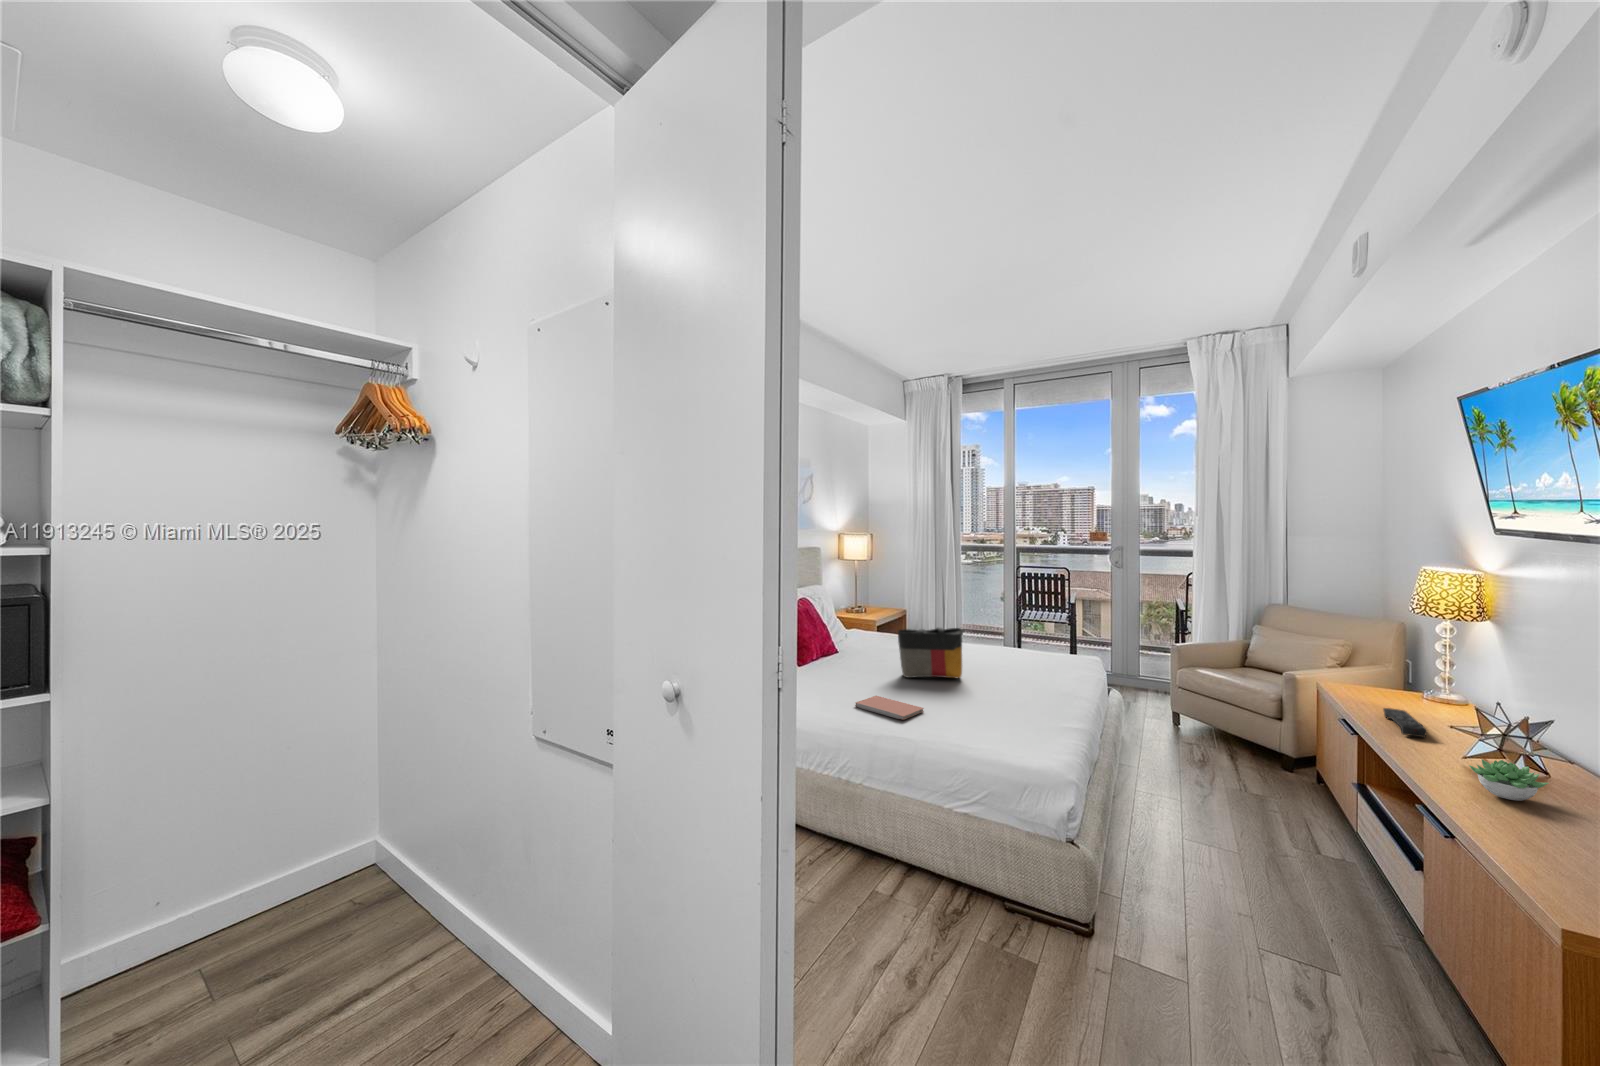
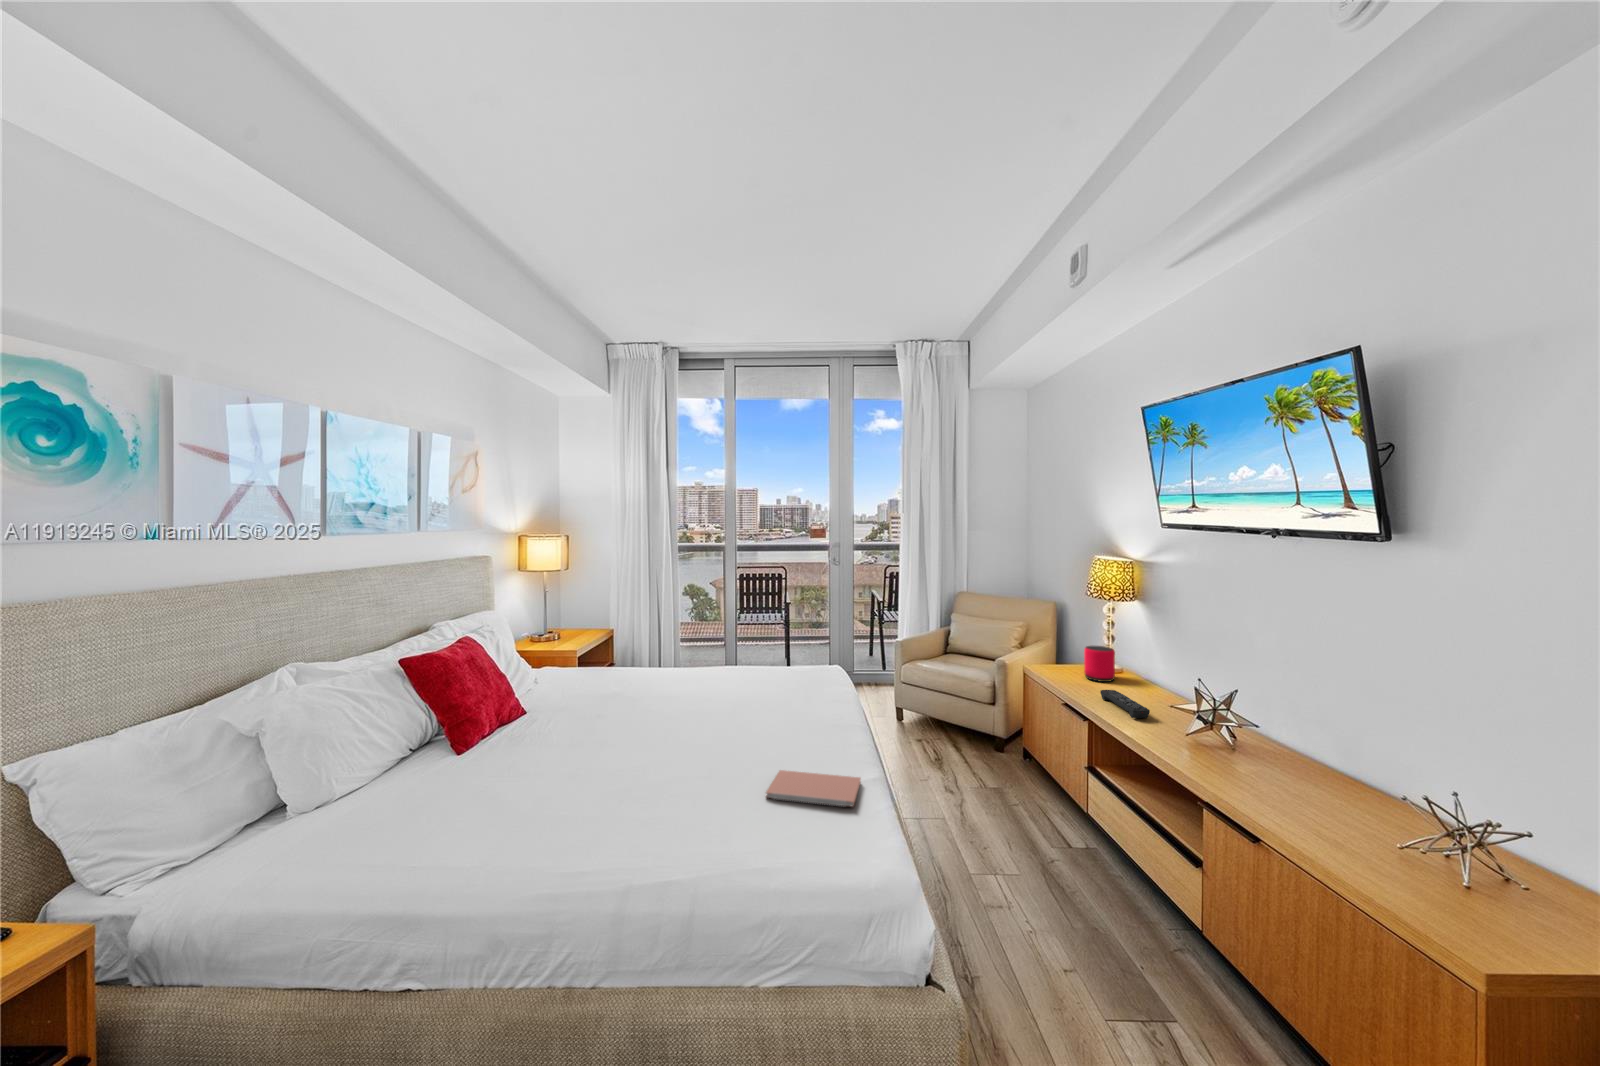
tote bag: present [898,628,964,679] -> none [625,662,718,743]
speaker: none [1386,665,1429,706] -> present [1084,646,1115,682]
notebook: present [855,696,924,720] -> present [766,770,861,807]
succulent plant: present [1469,759,1548,801] -> none [1231,743,1293,783]

